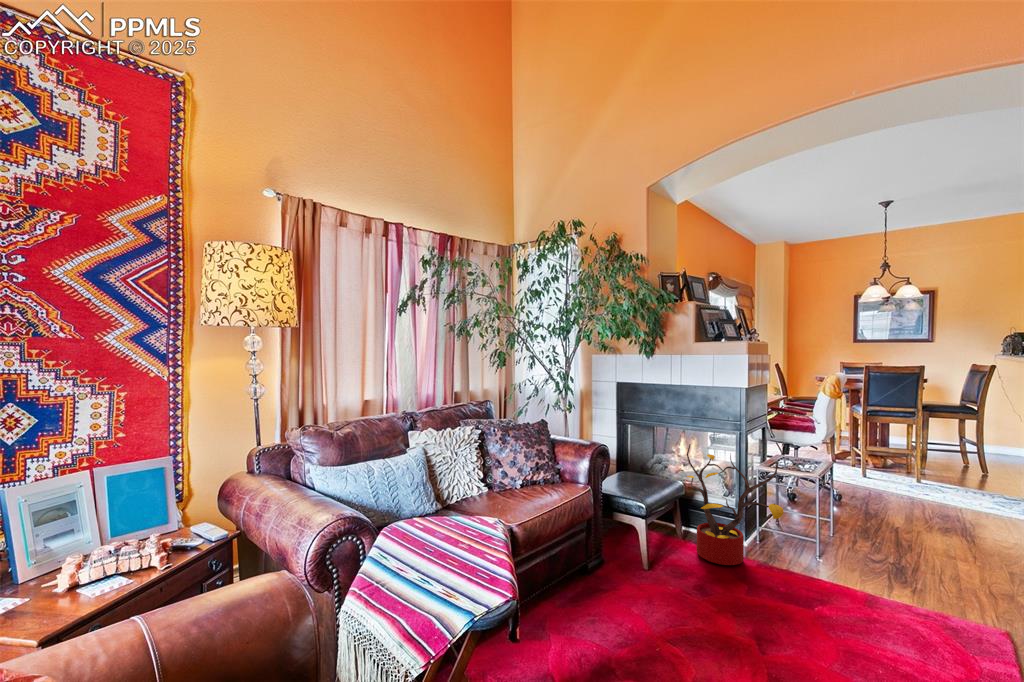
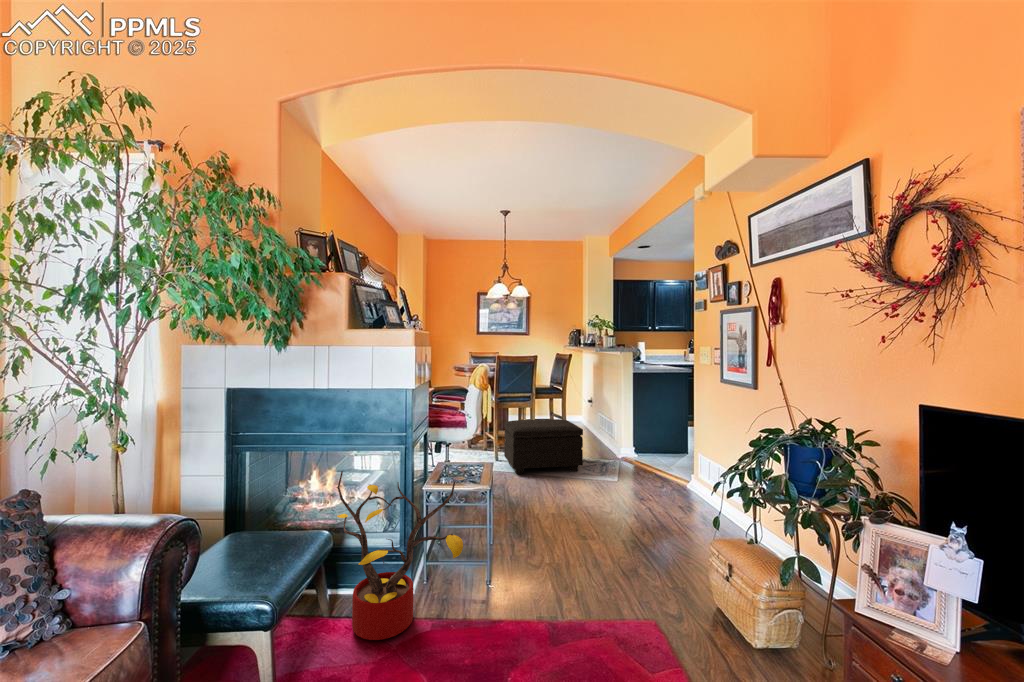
footstool: none [876,438,997,511] -> present [504,419,583,474]

